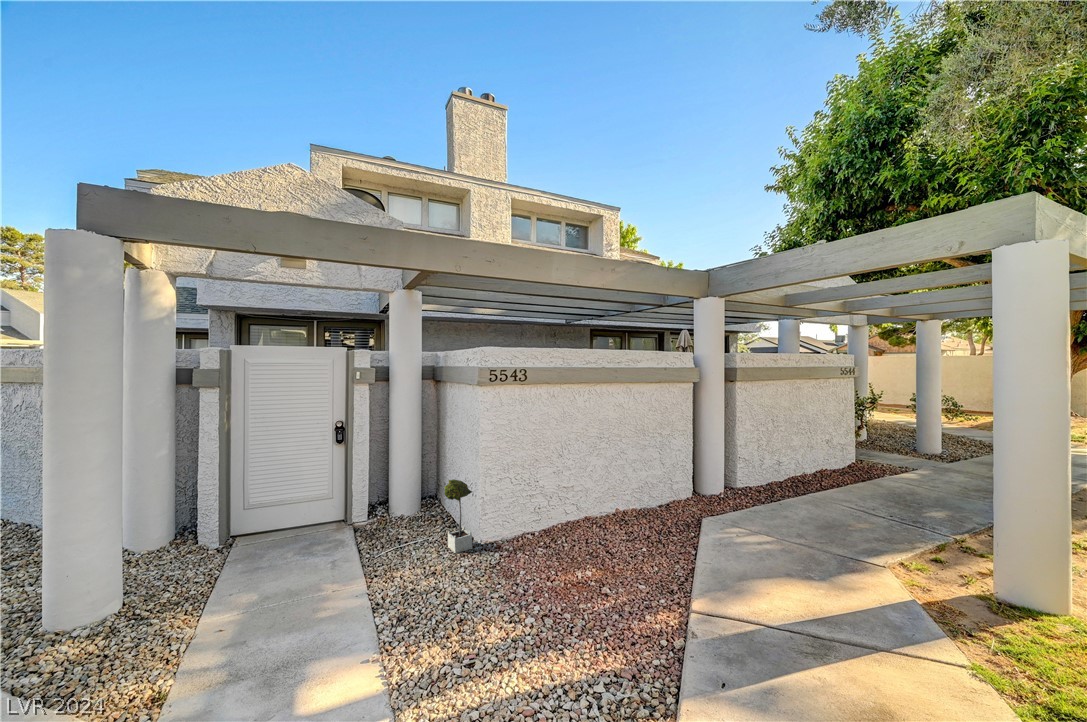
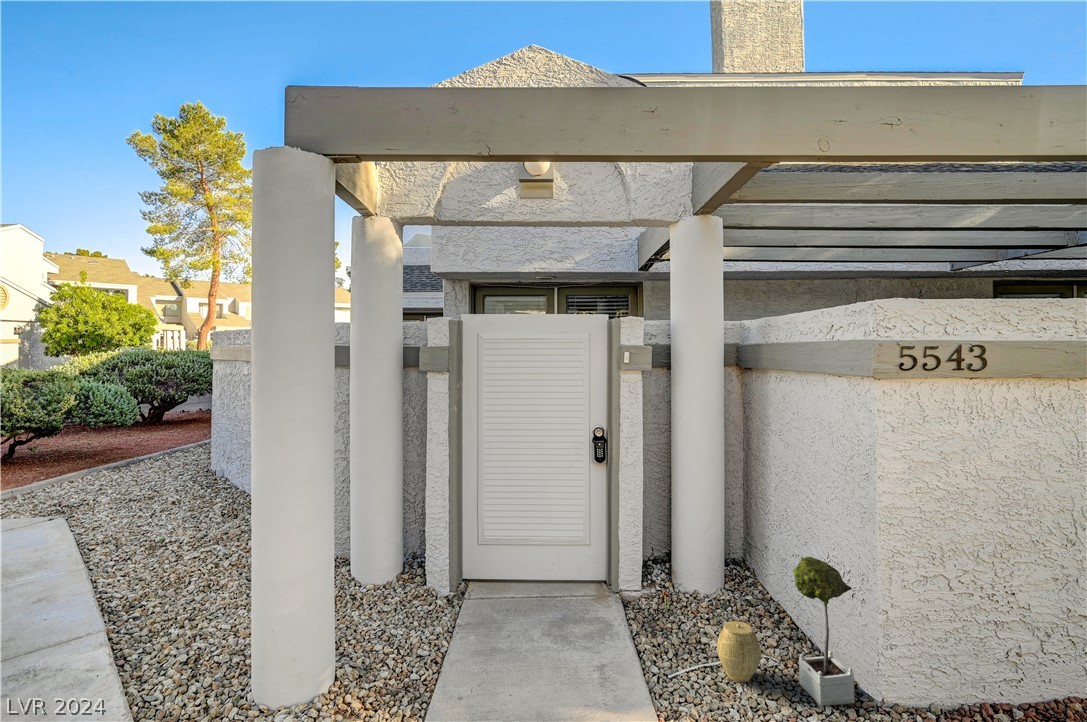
woven basket: none [405,521,428,553] -> present [717,621,761,682]

